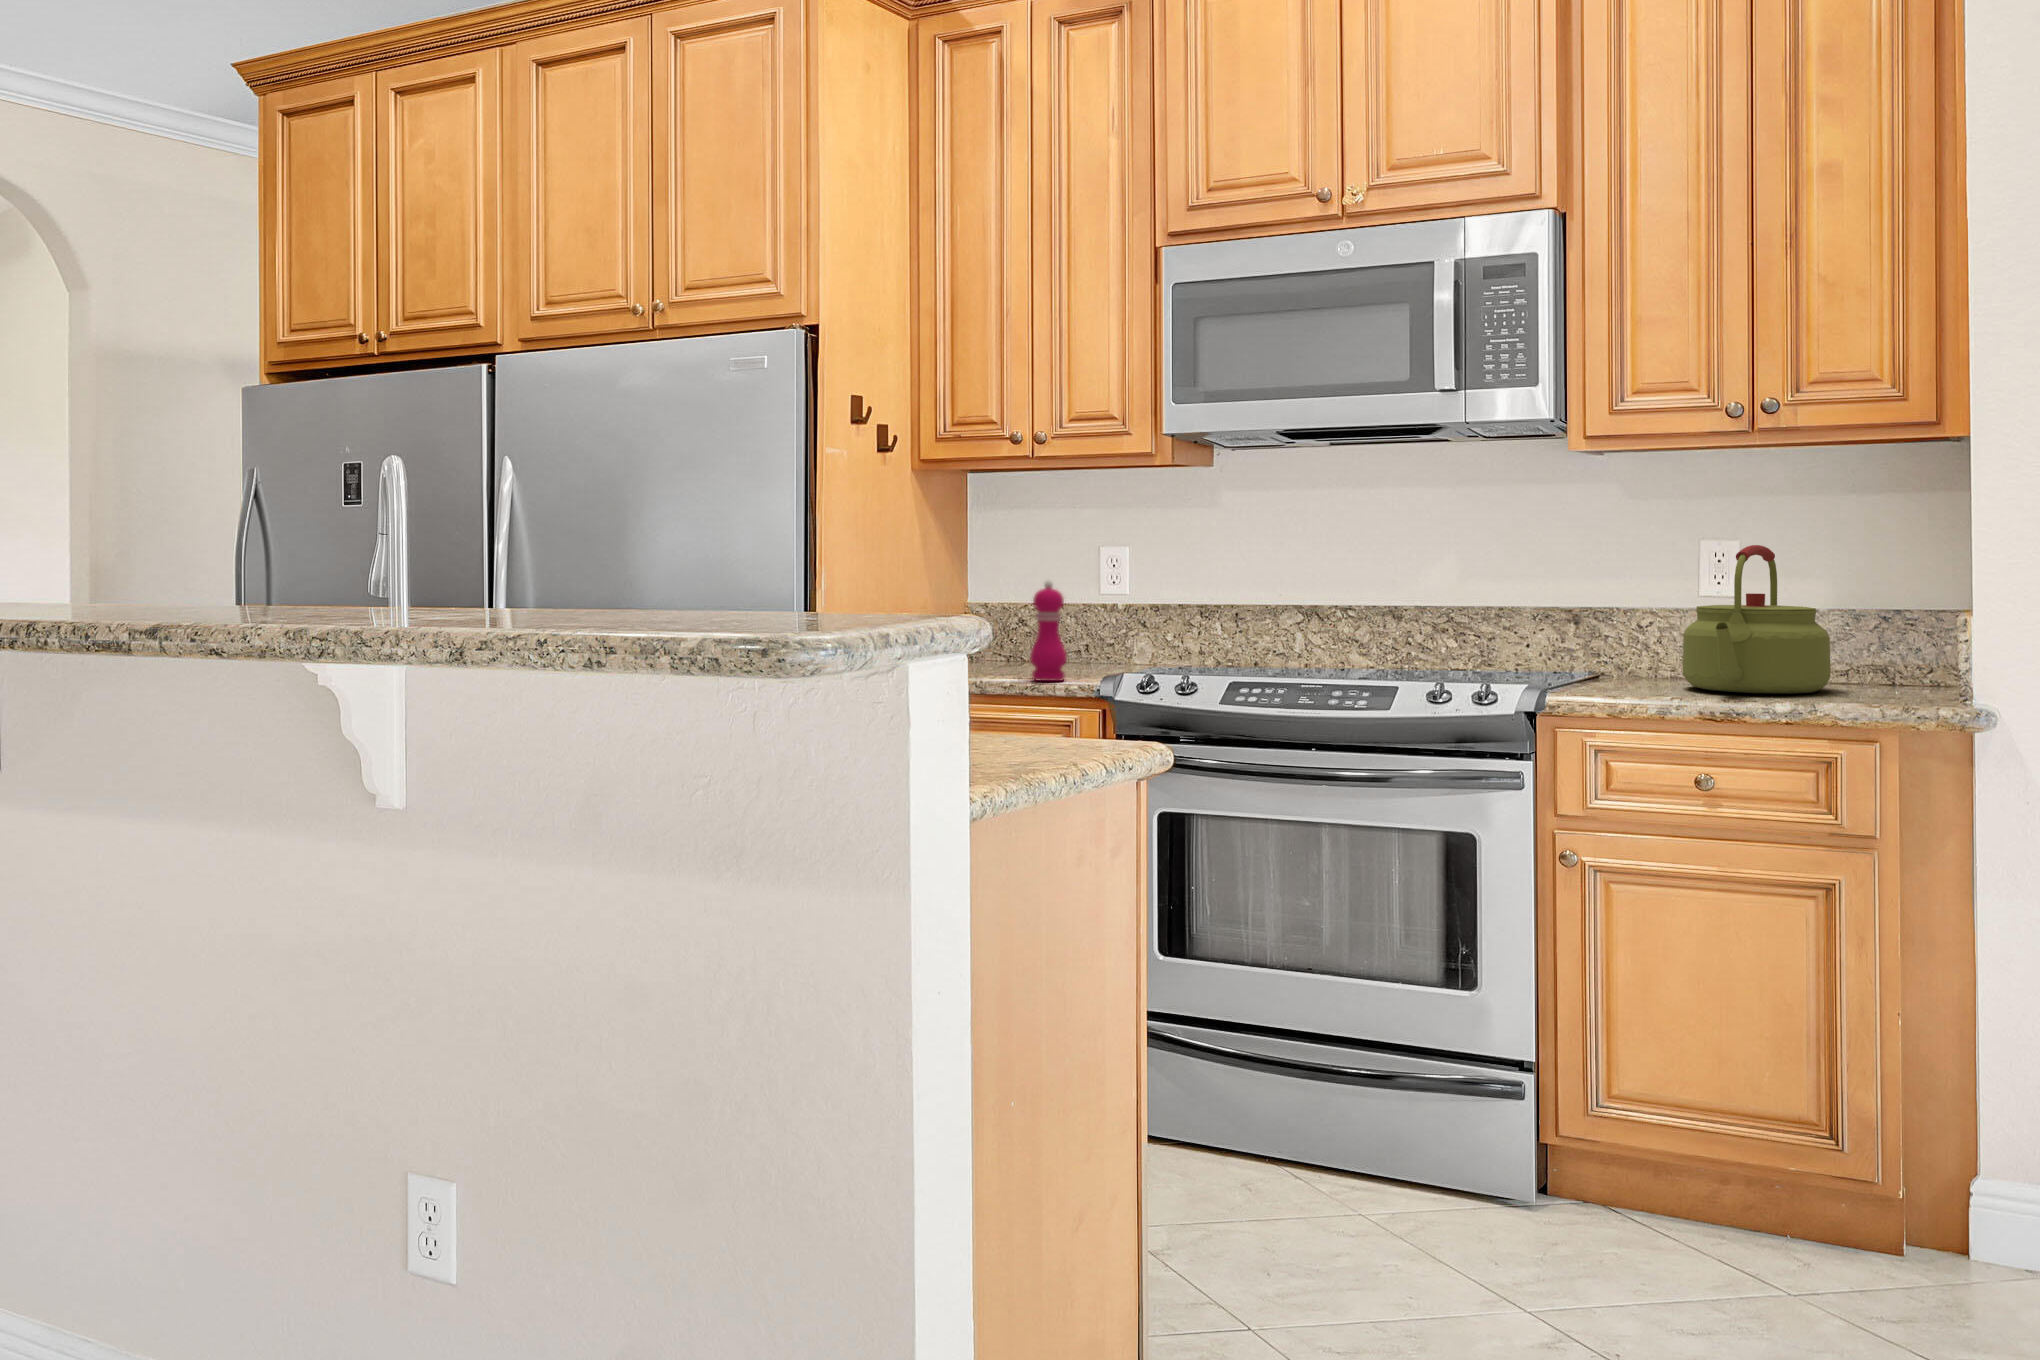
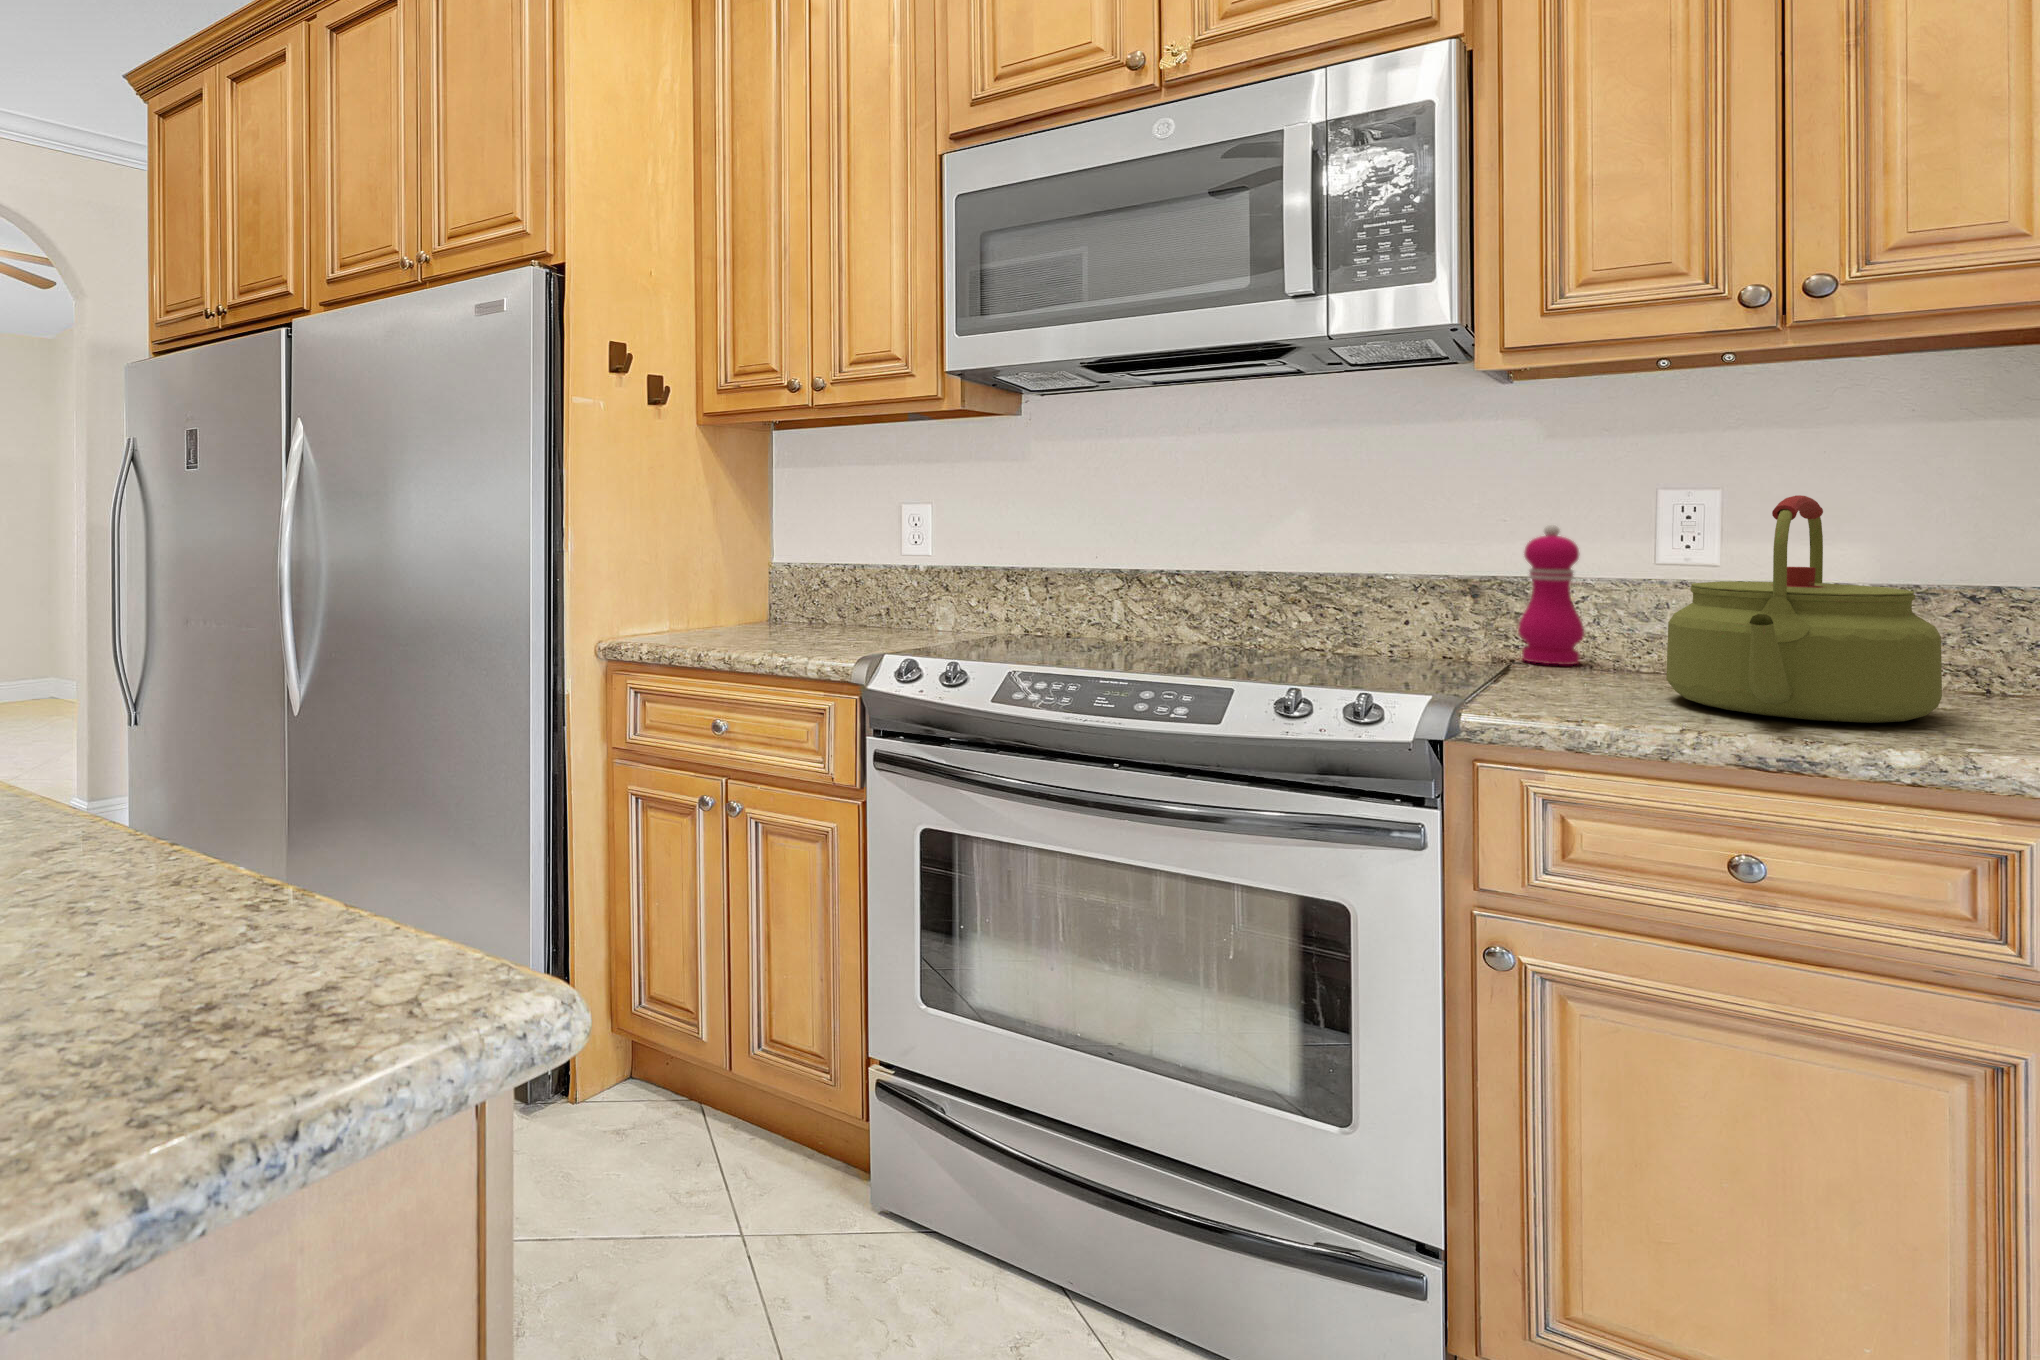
pepper mill: present [1030,580,1067,681] -> present [1518,525,1584,665]

